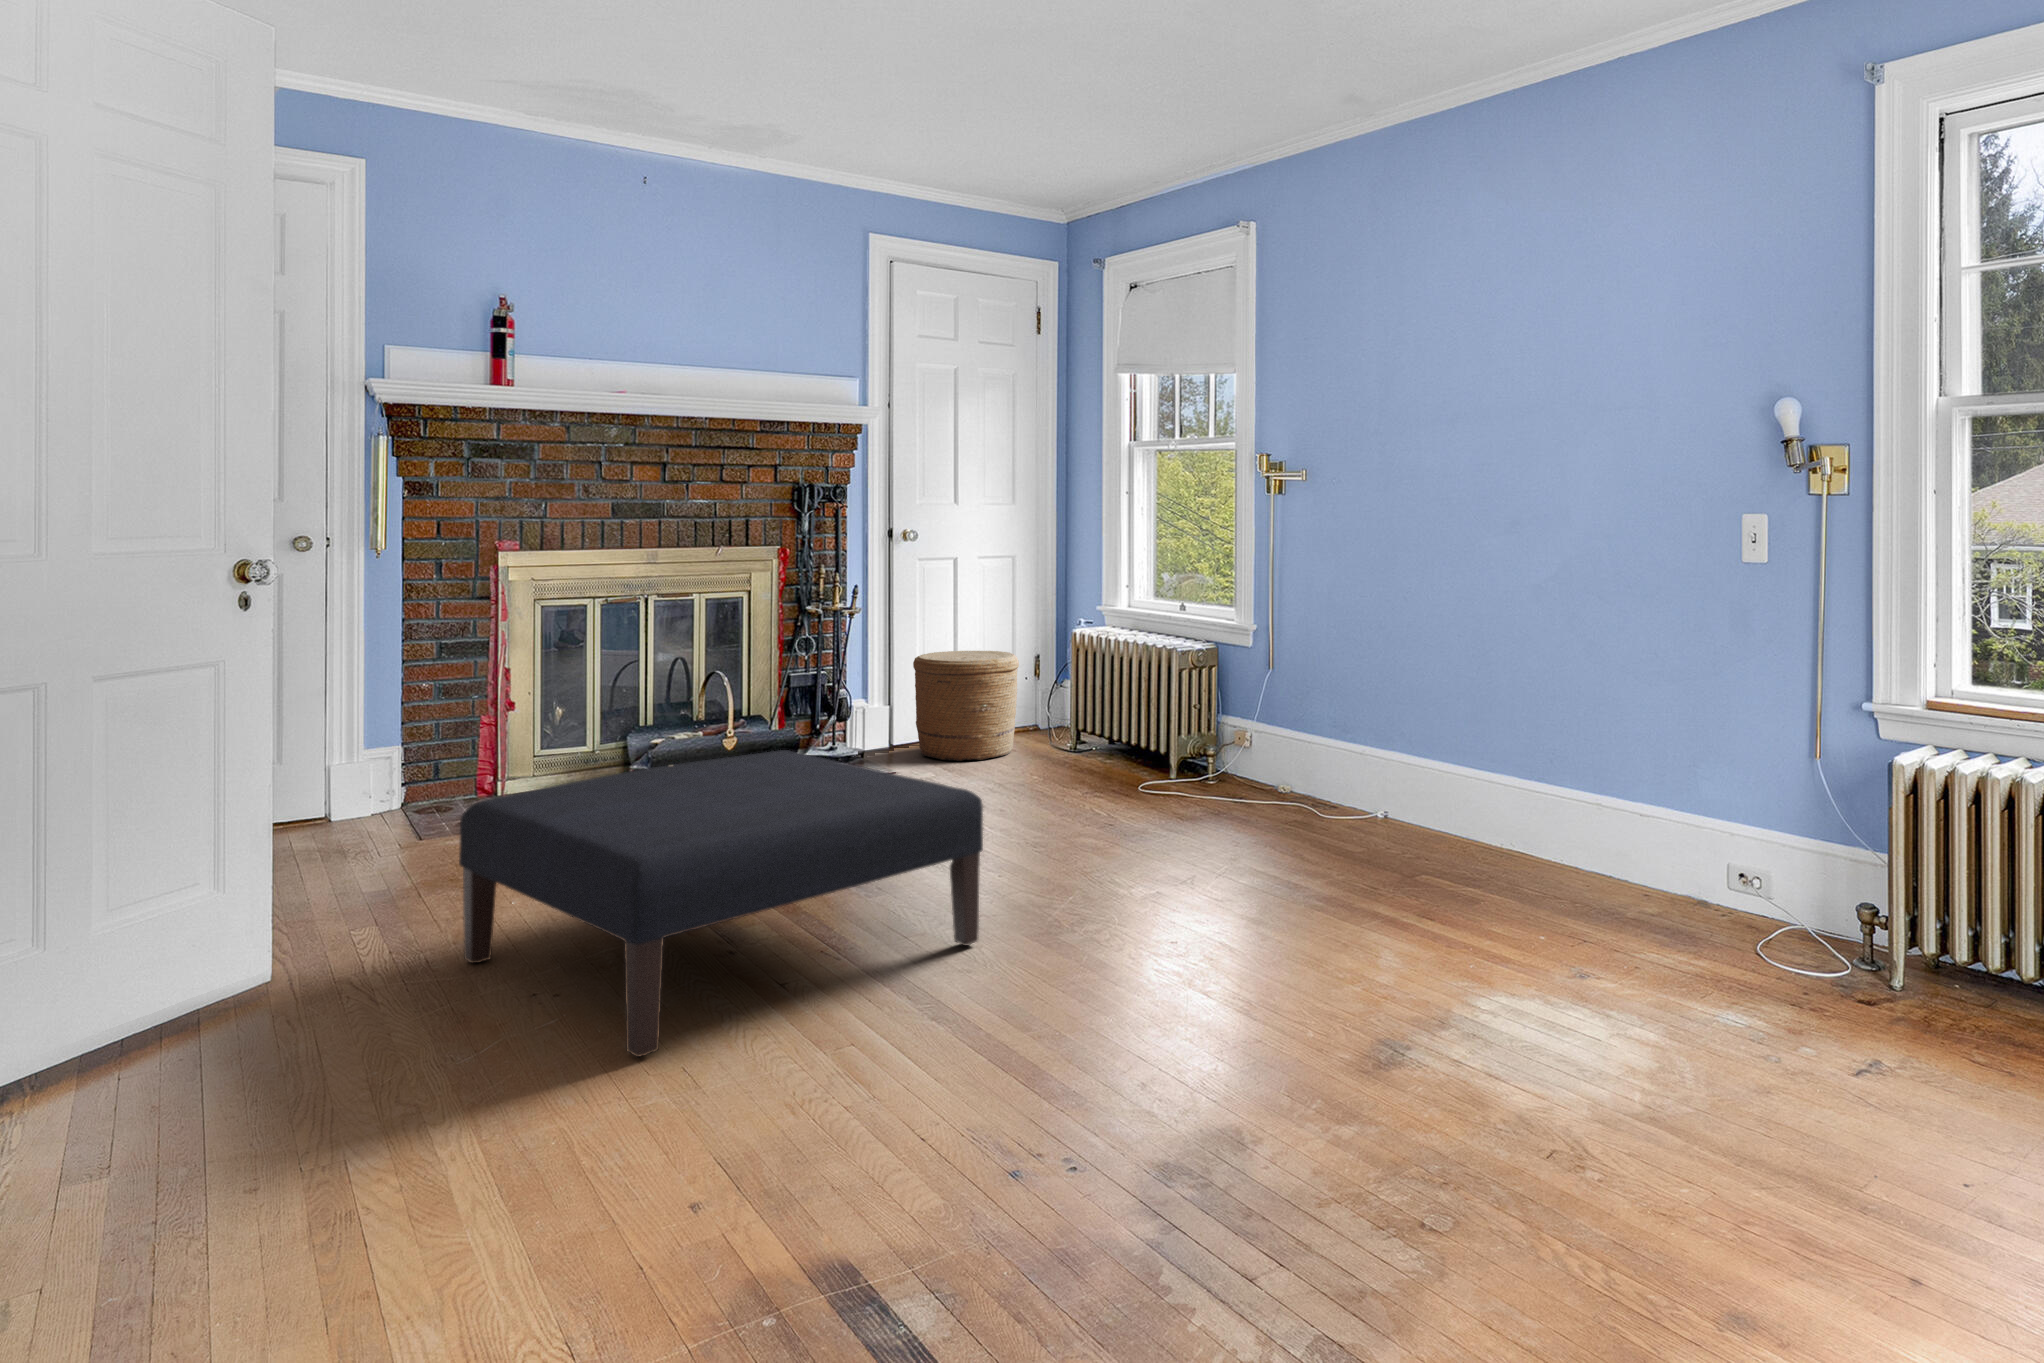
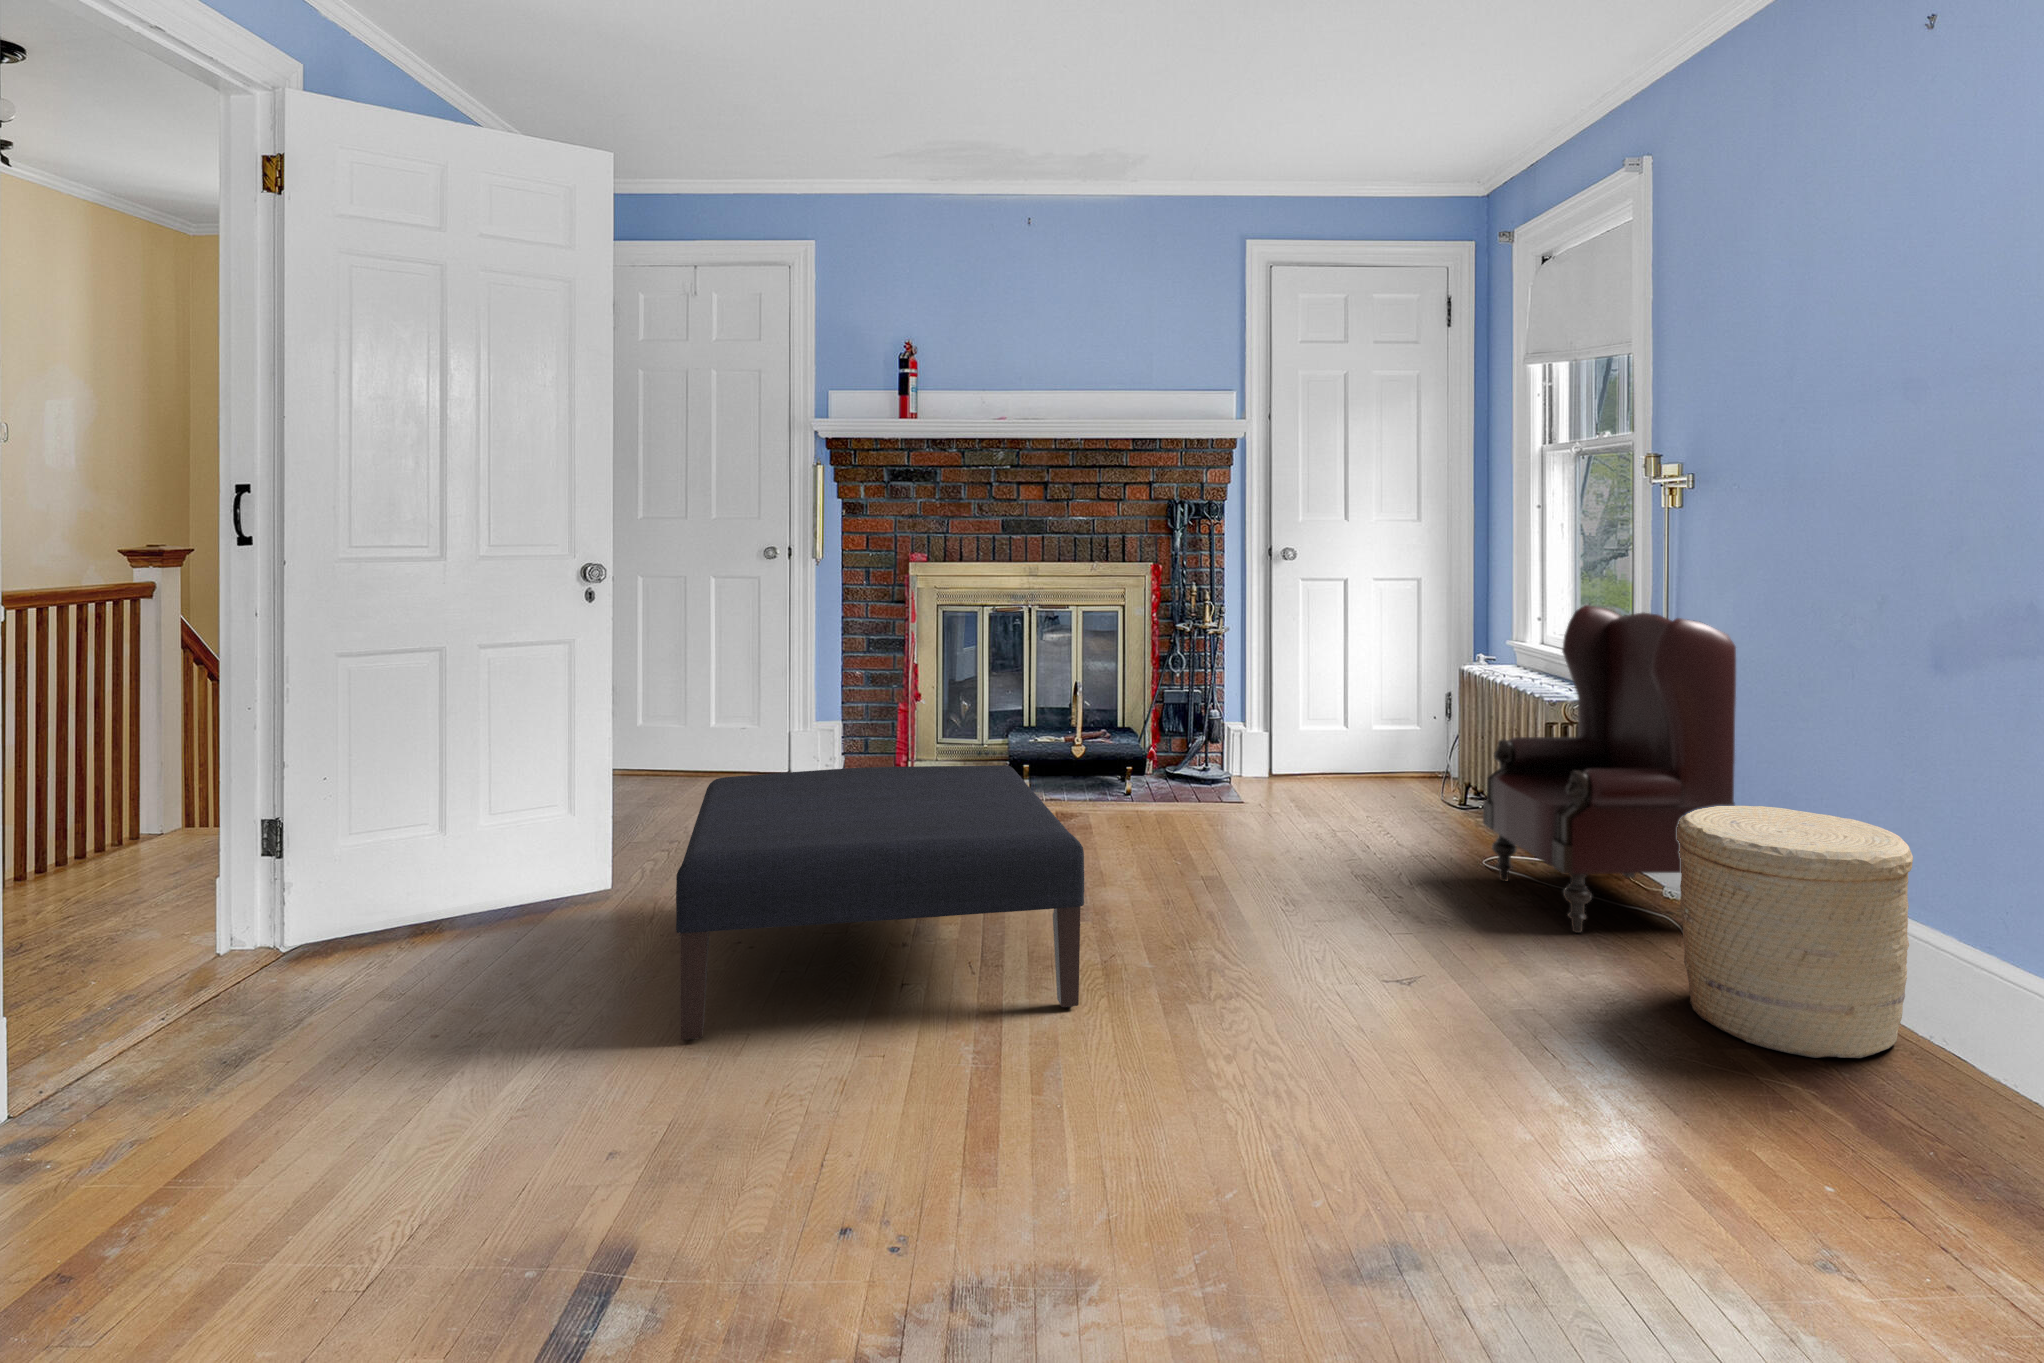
armchair: none [1153,572,1346,821] -> present [1483,605,1736,933]
woven basket: present [913,651,1019,761] -> present [1677,806,1913,1058]

